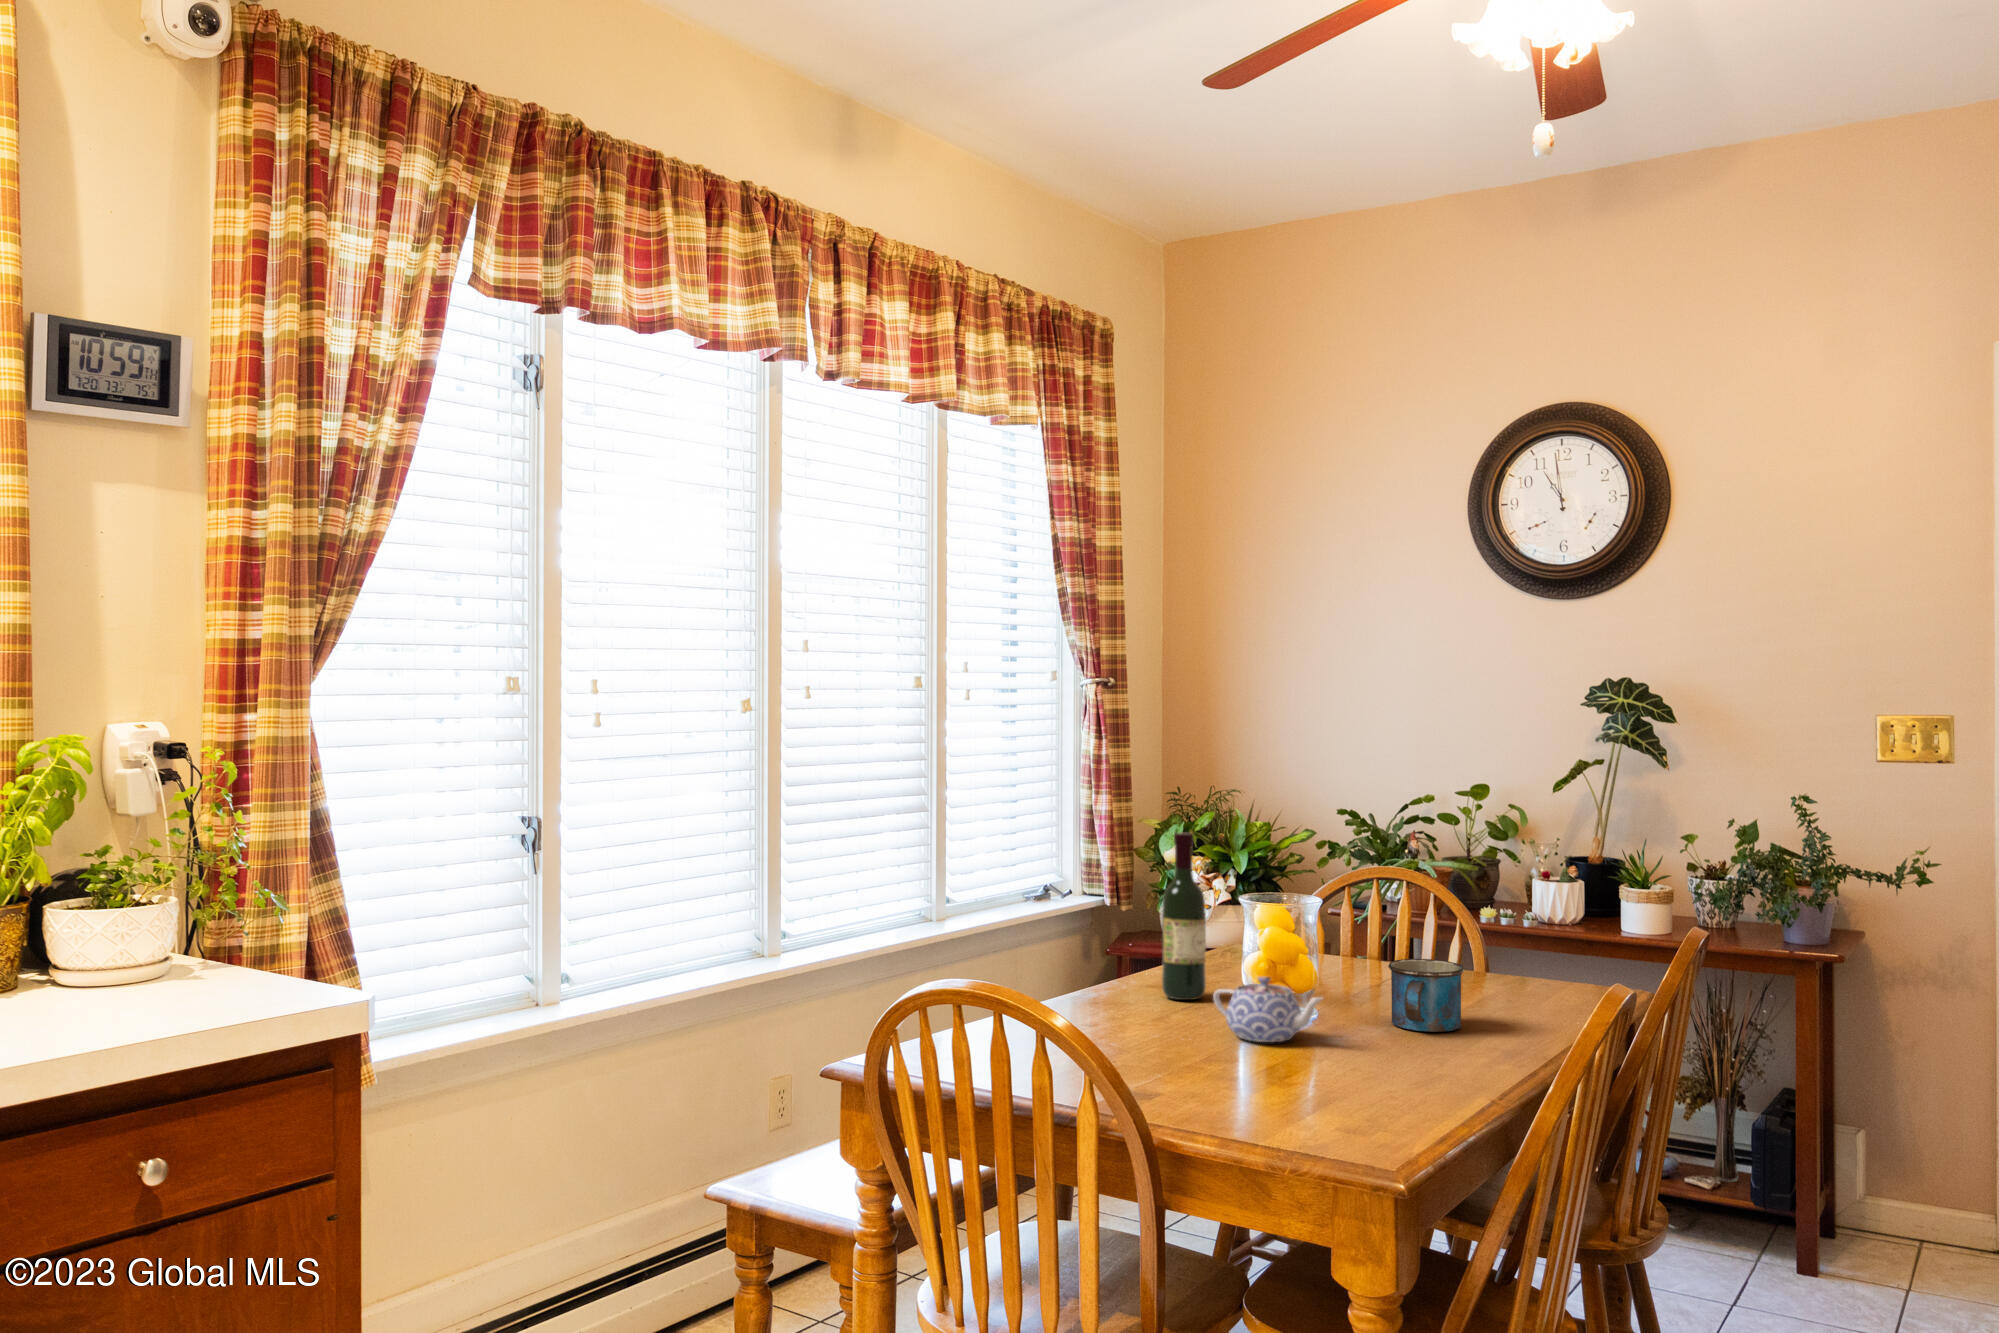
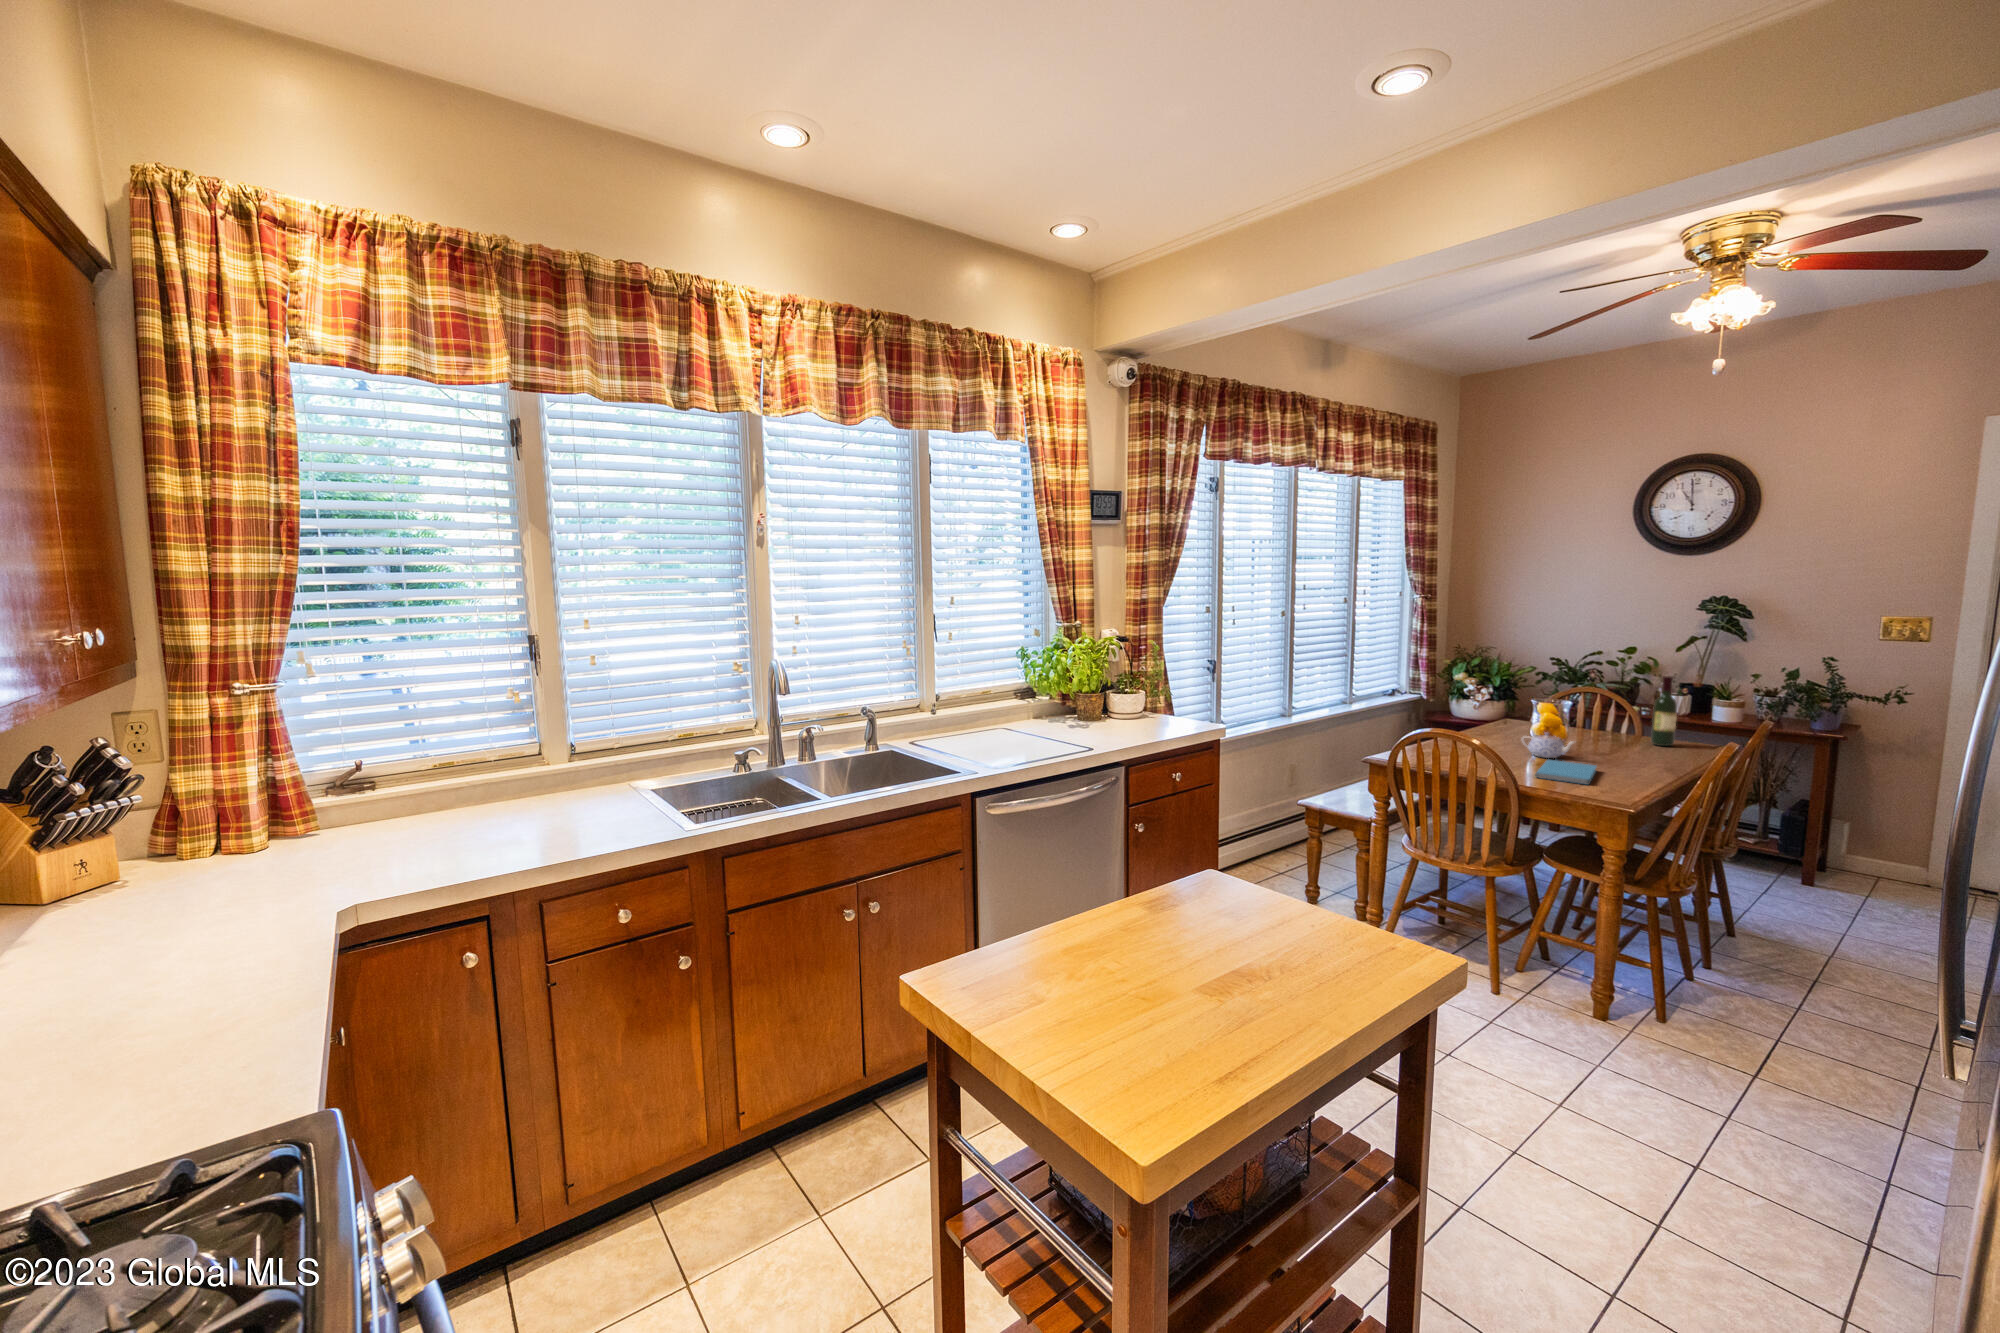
wine bottle: present [1162,833,1206,1000] -> present [1651,676,1677,746]
mug: present [1388,959,1464,1032] -> none [1603,728,1641,758]
book: none [1207,1049,1361,1120] -> present [1535,760,1597,785]

